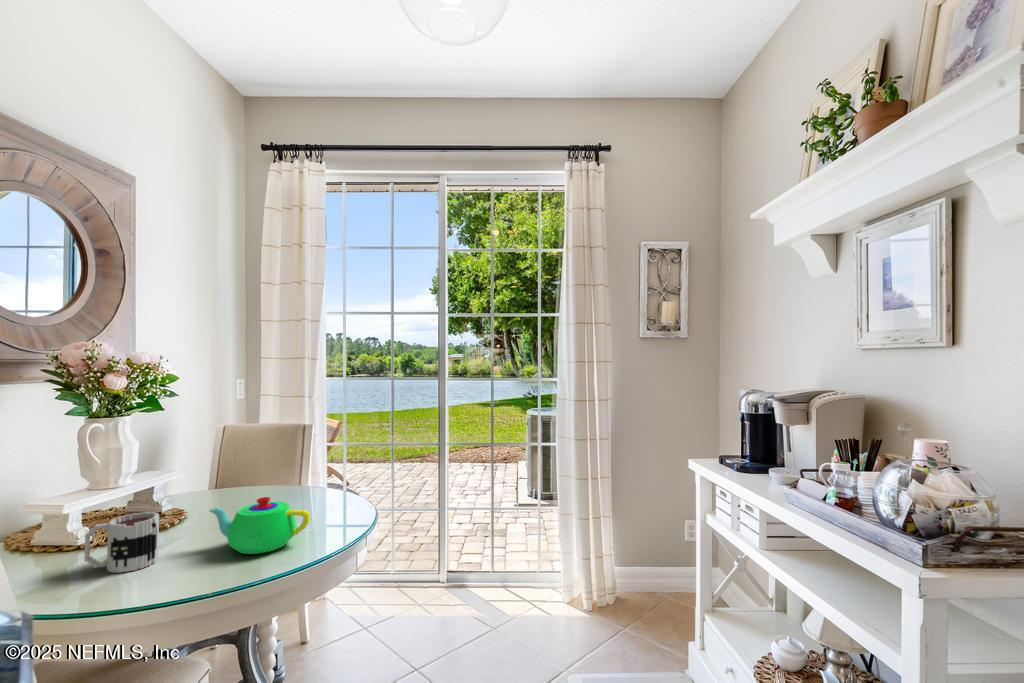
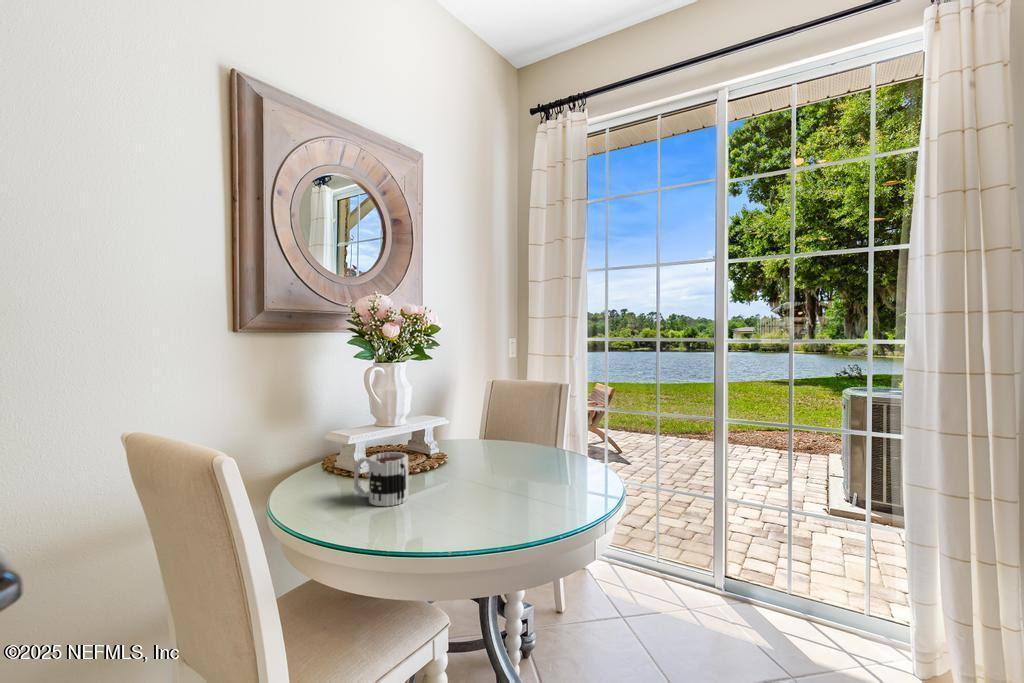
teapot: present [209,497,310,554] -> none [450,454,542,515]

